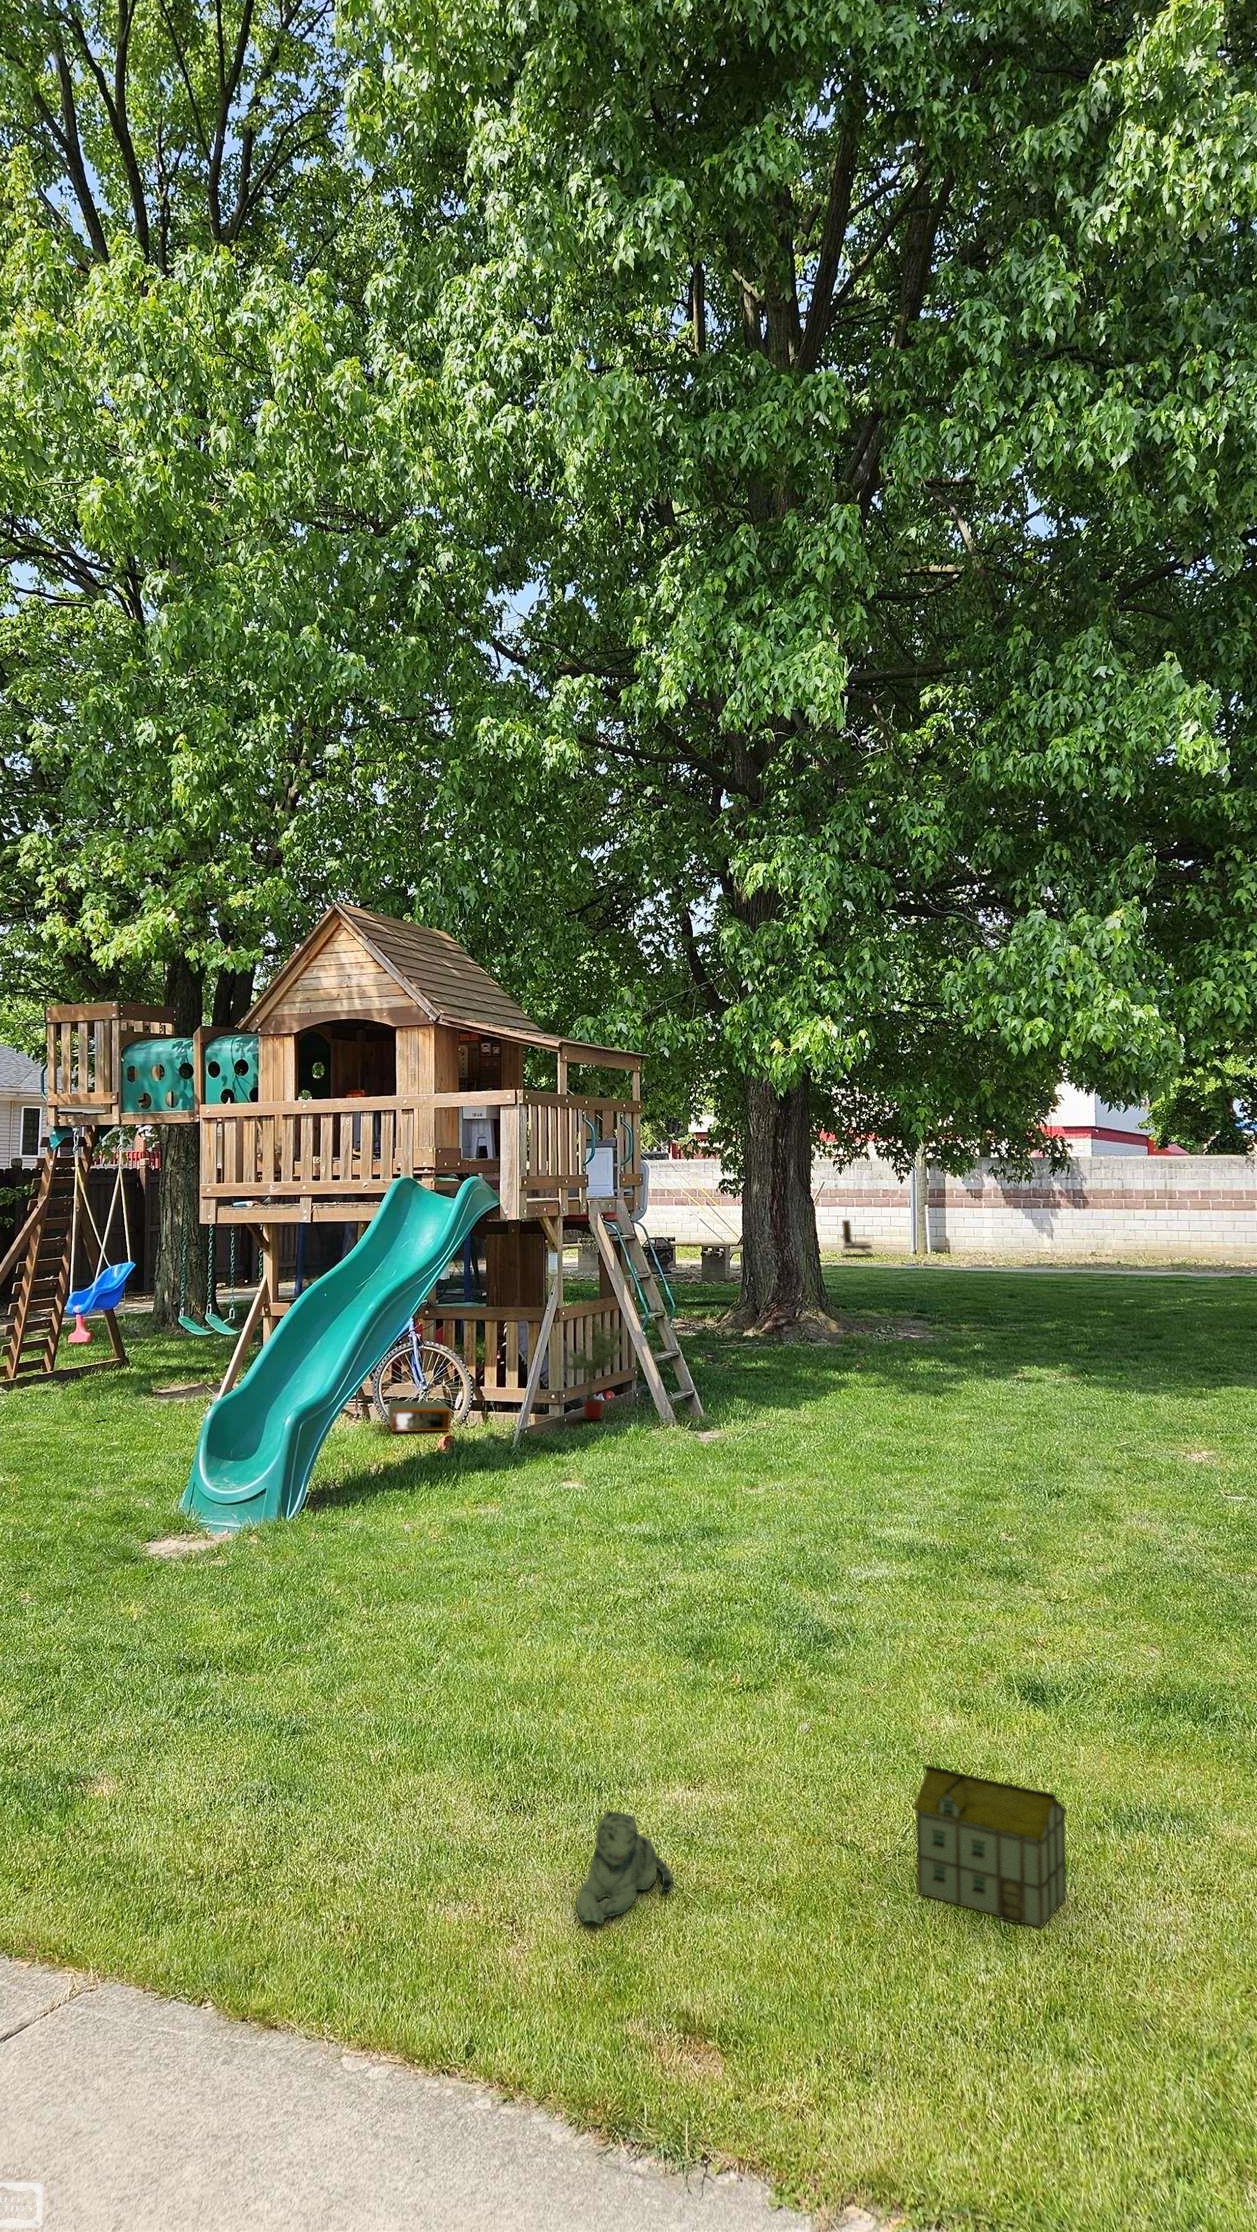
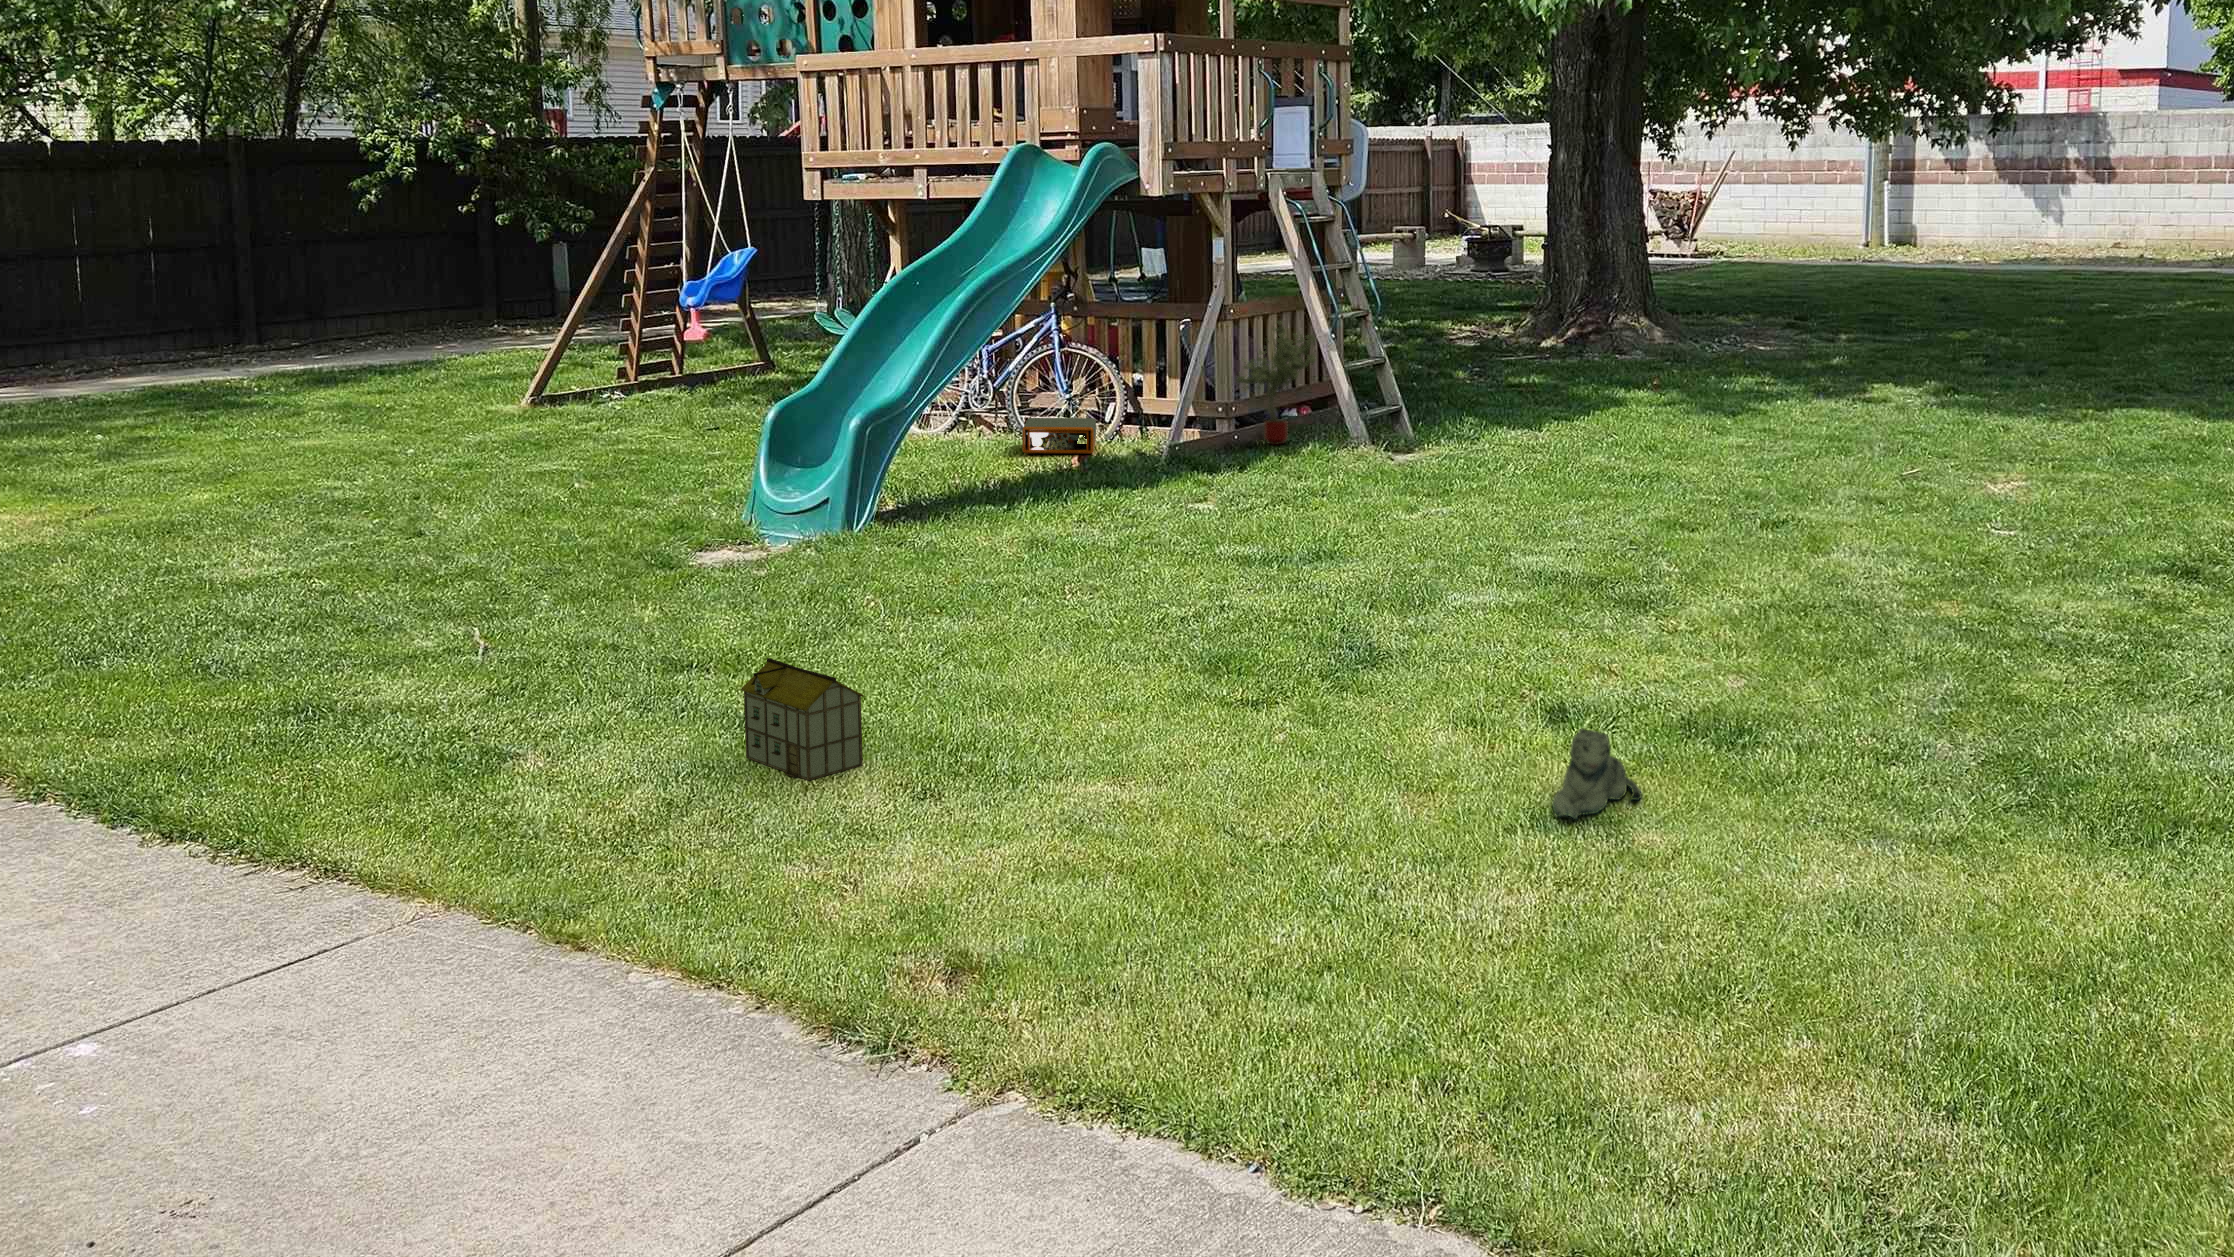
lounge chair: present [841,1220,873,1257] -> none [1765,202,1812,251]
toy house: present [914,1765,1067,1928] -> present [741,658,864,781]
plush toy: present [576,1810,673,1924] -> present [1552,728,1641,819]

